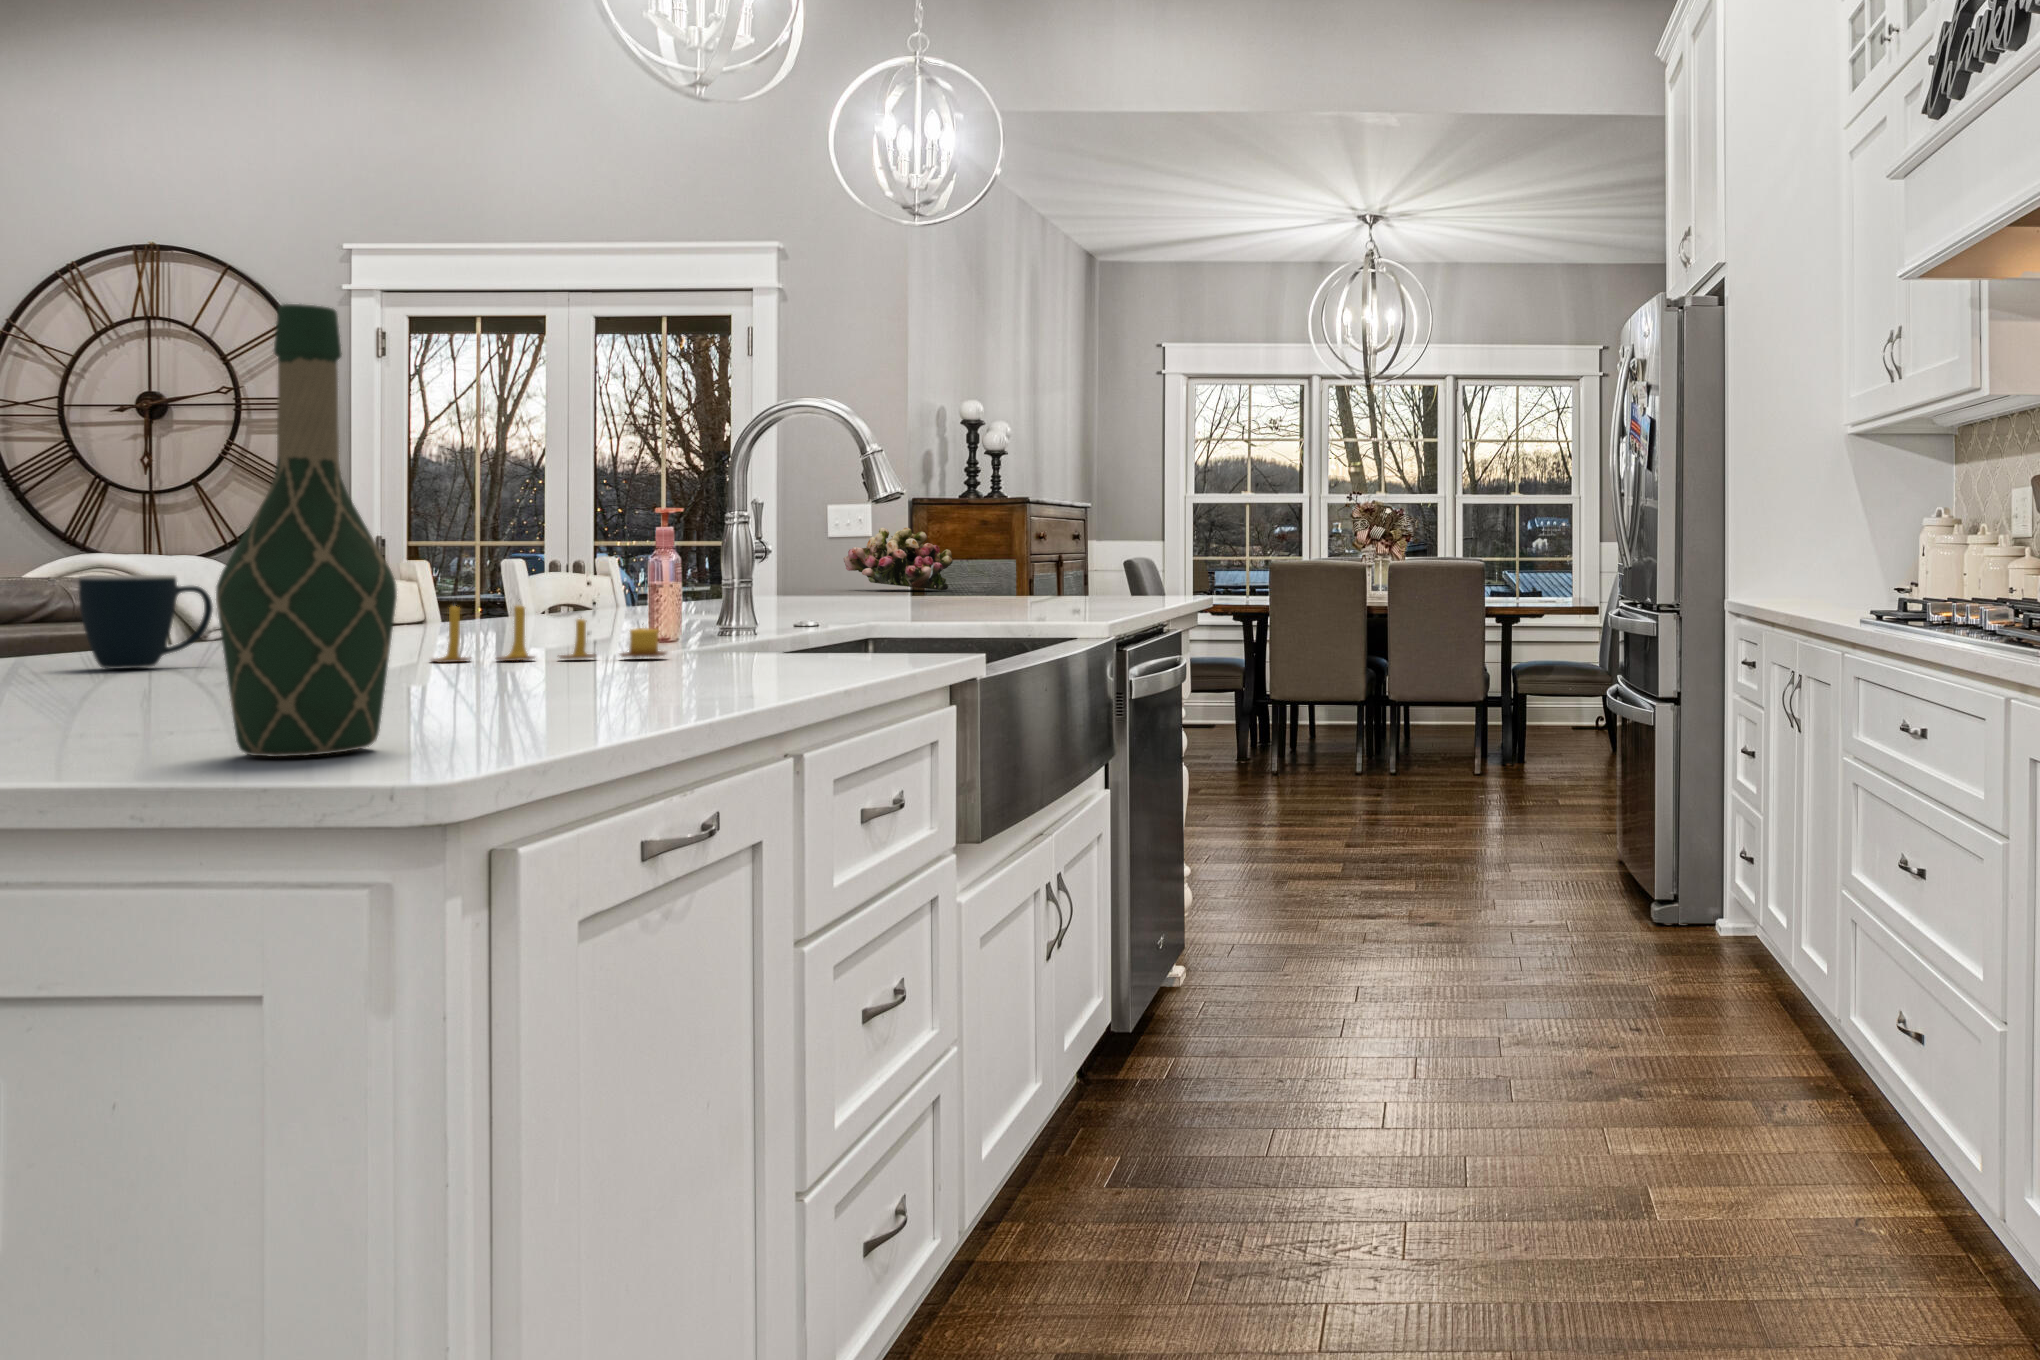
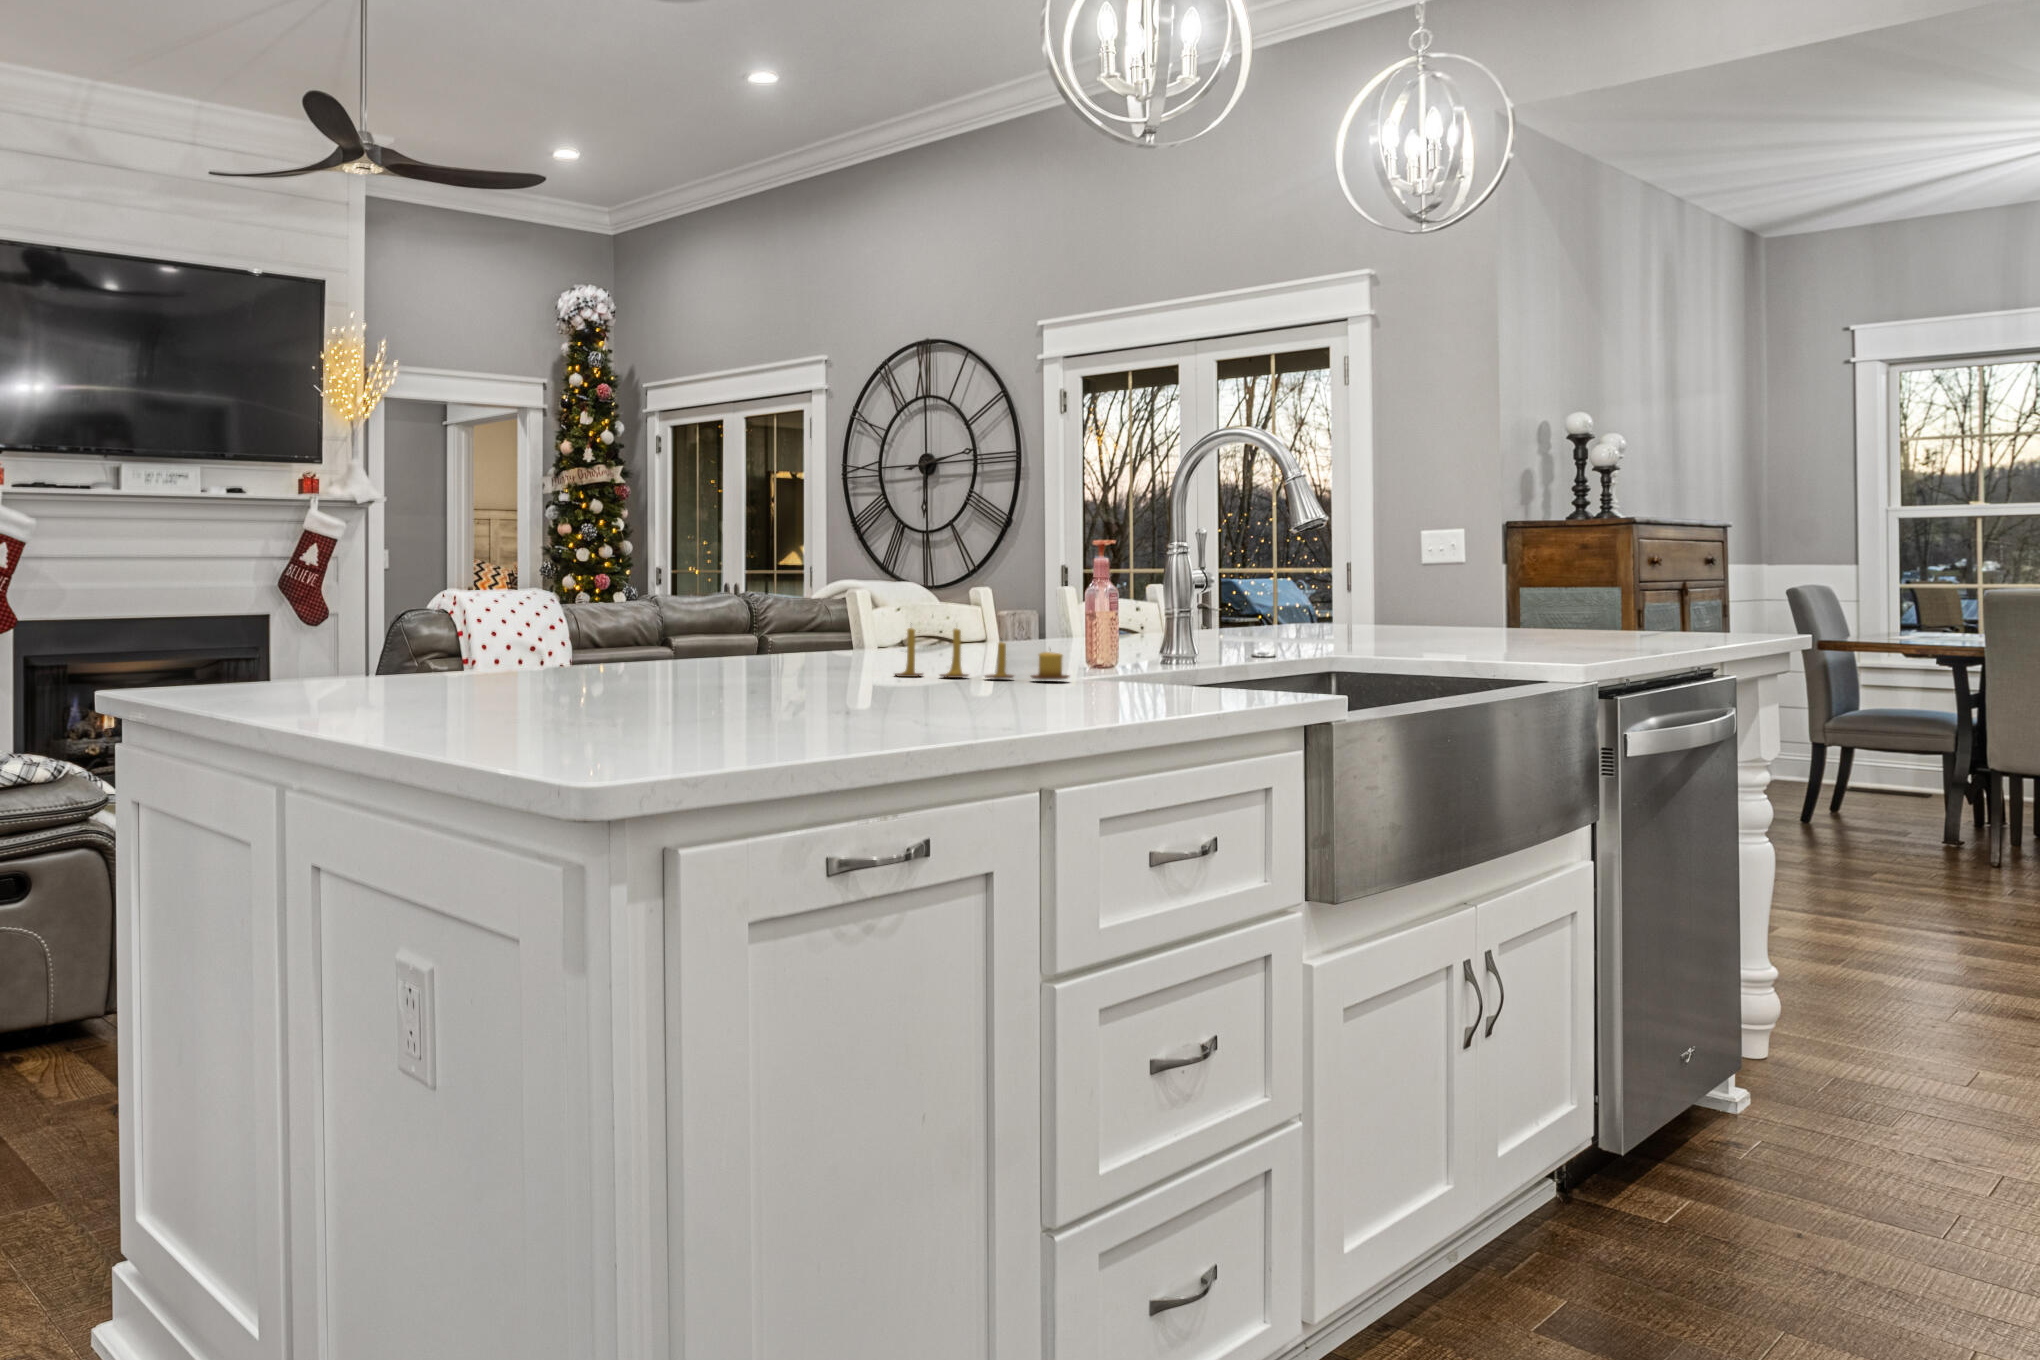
wine bottle: present [216,304,397,757] -> none [549,379,666,745]
flower arrangement: present [843,527,953,590] -> none [1427,554,1543,622]
mug: present [79,575,213,669] -> none [679,599,758,671]

